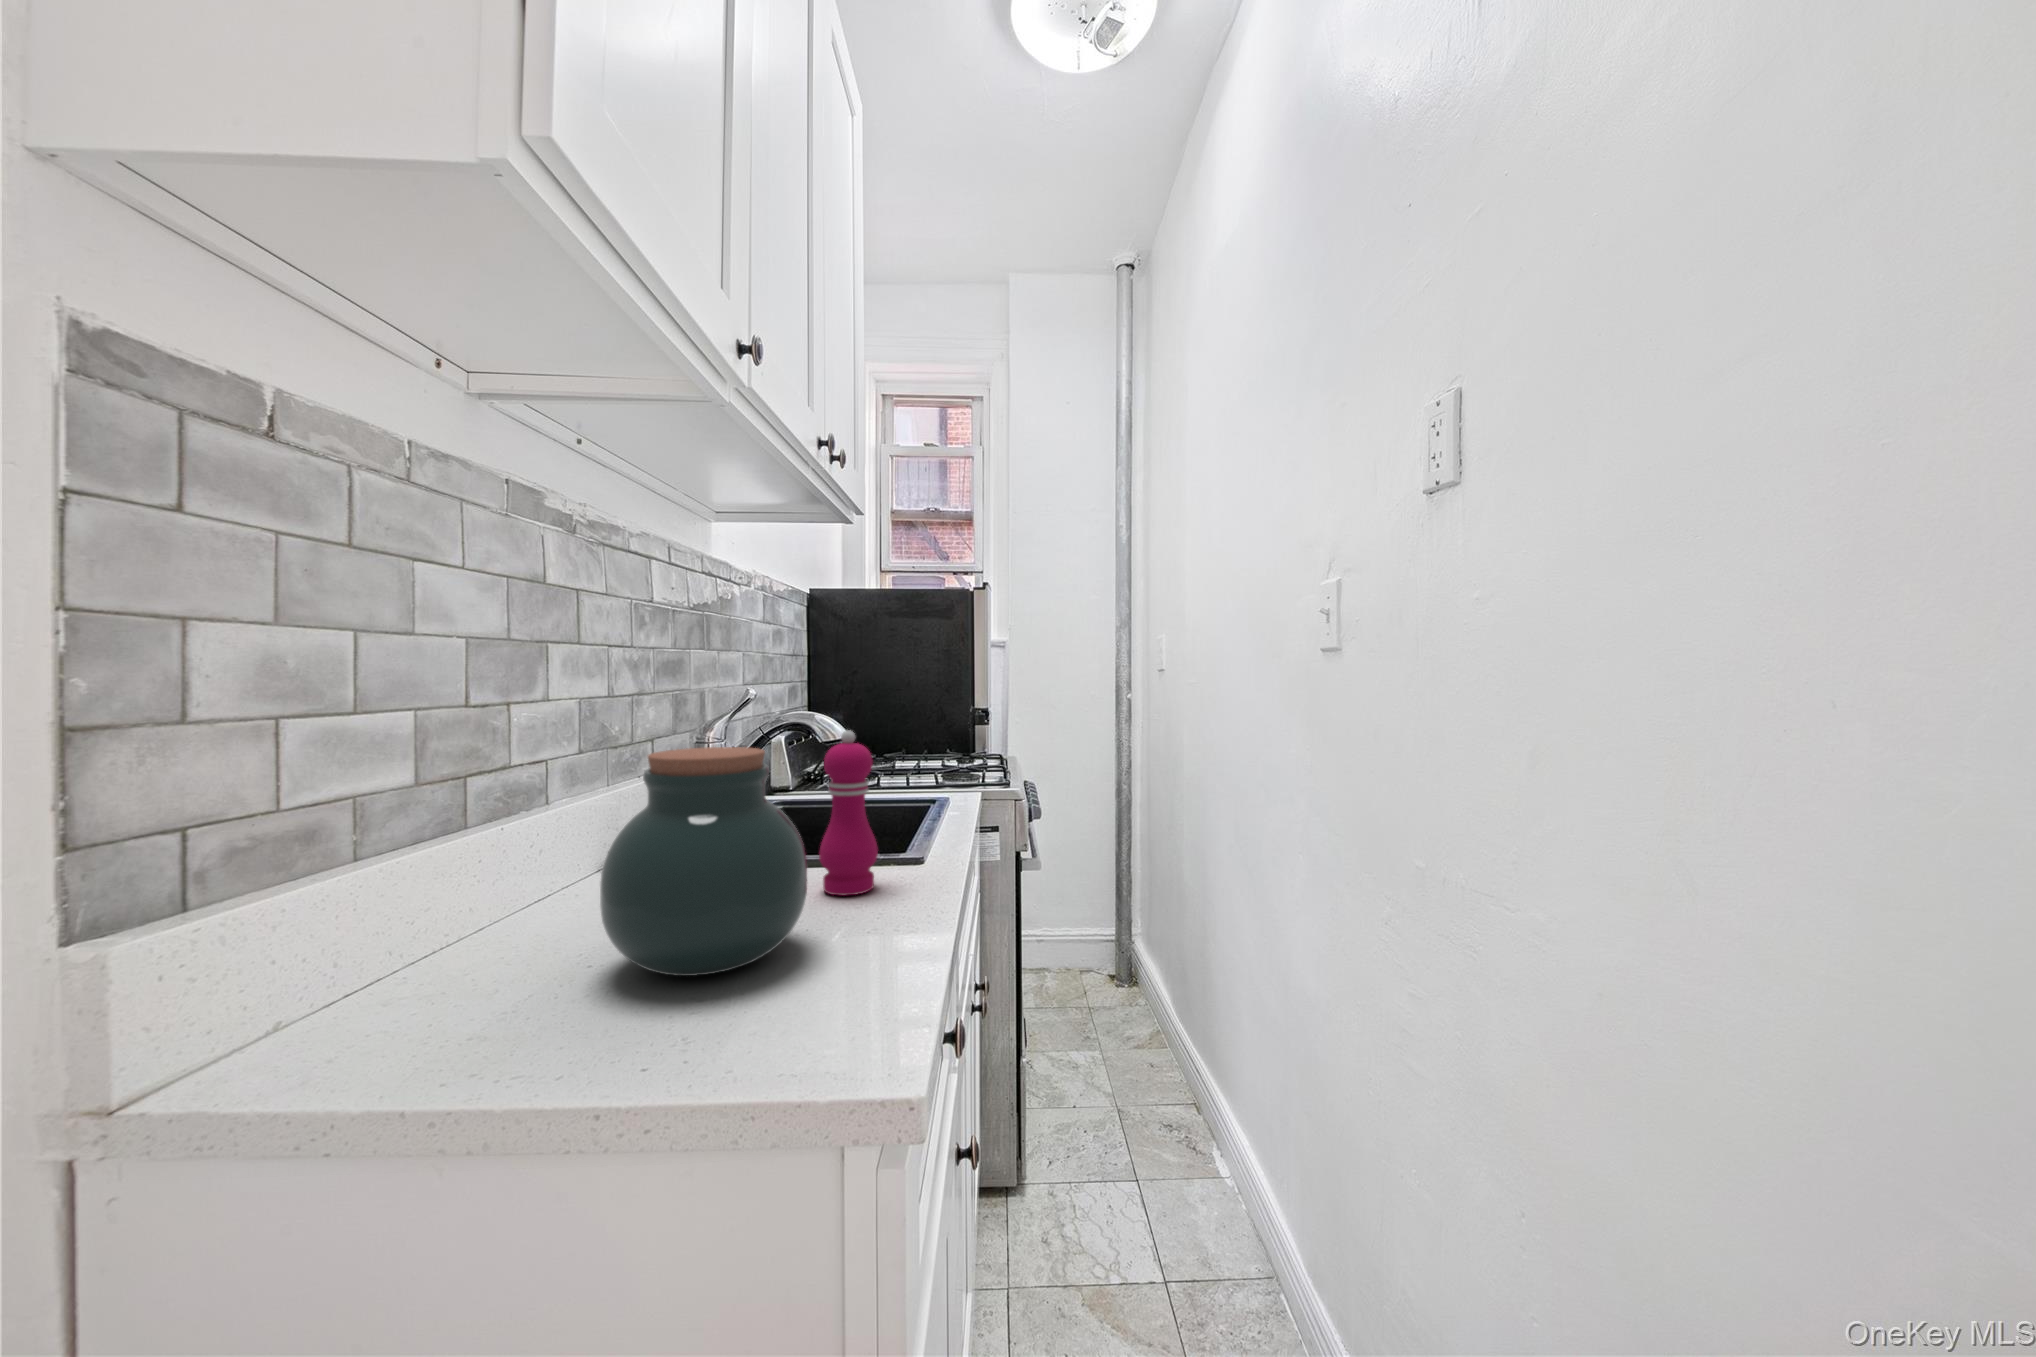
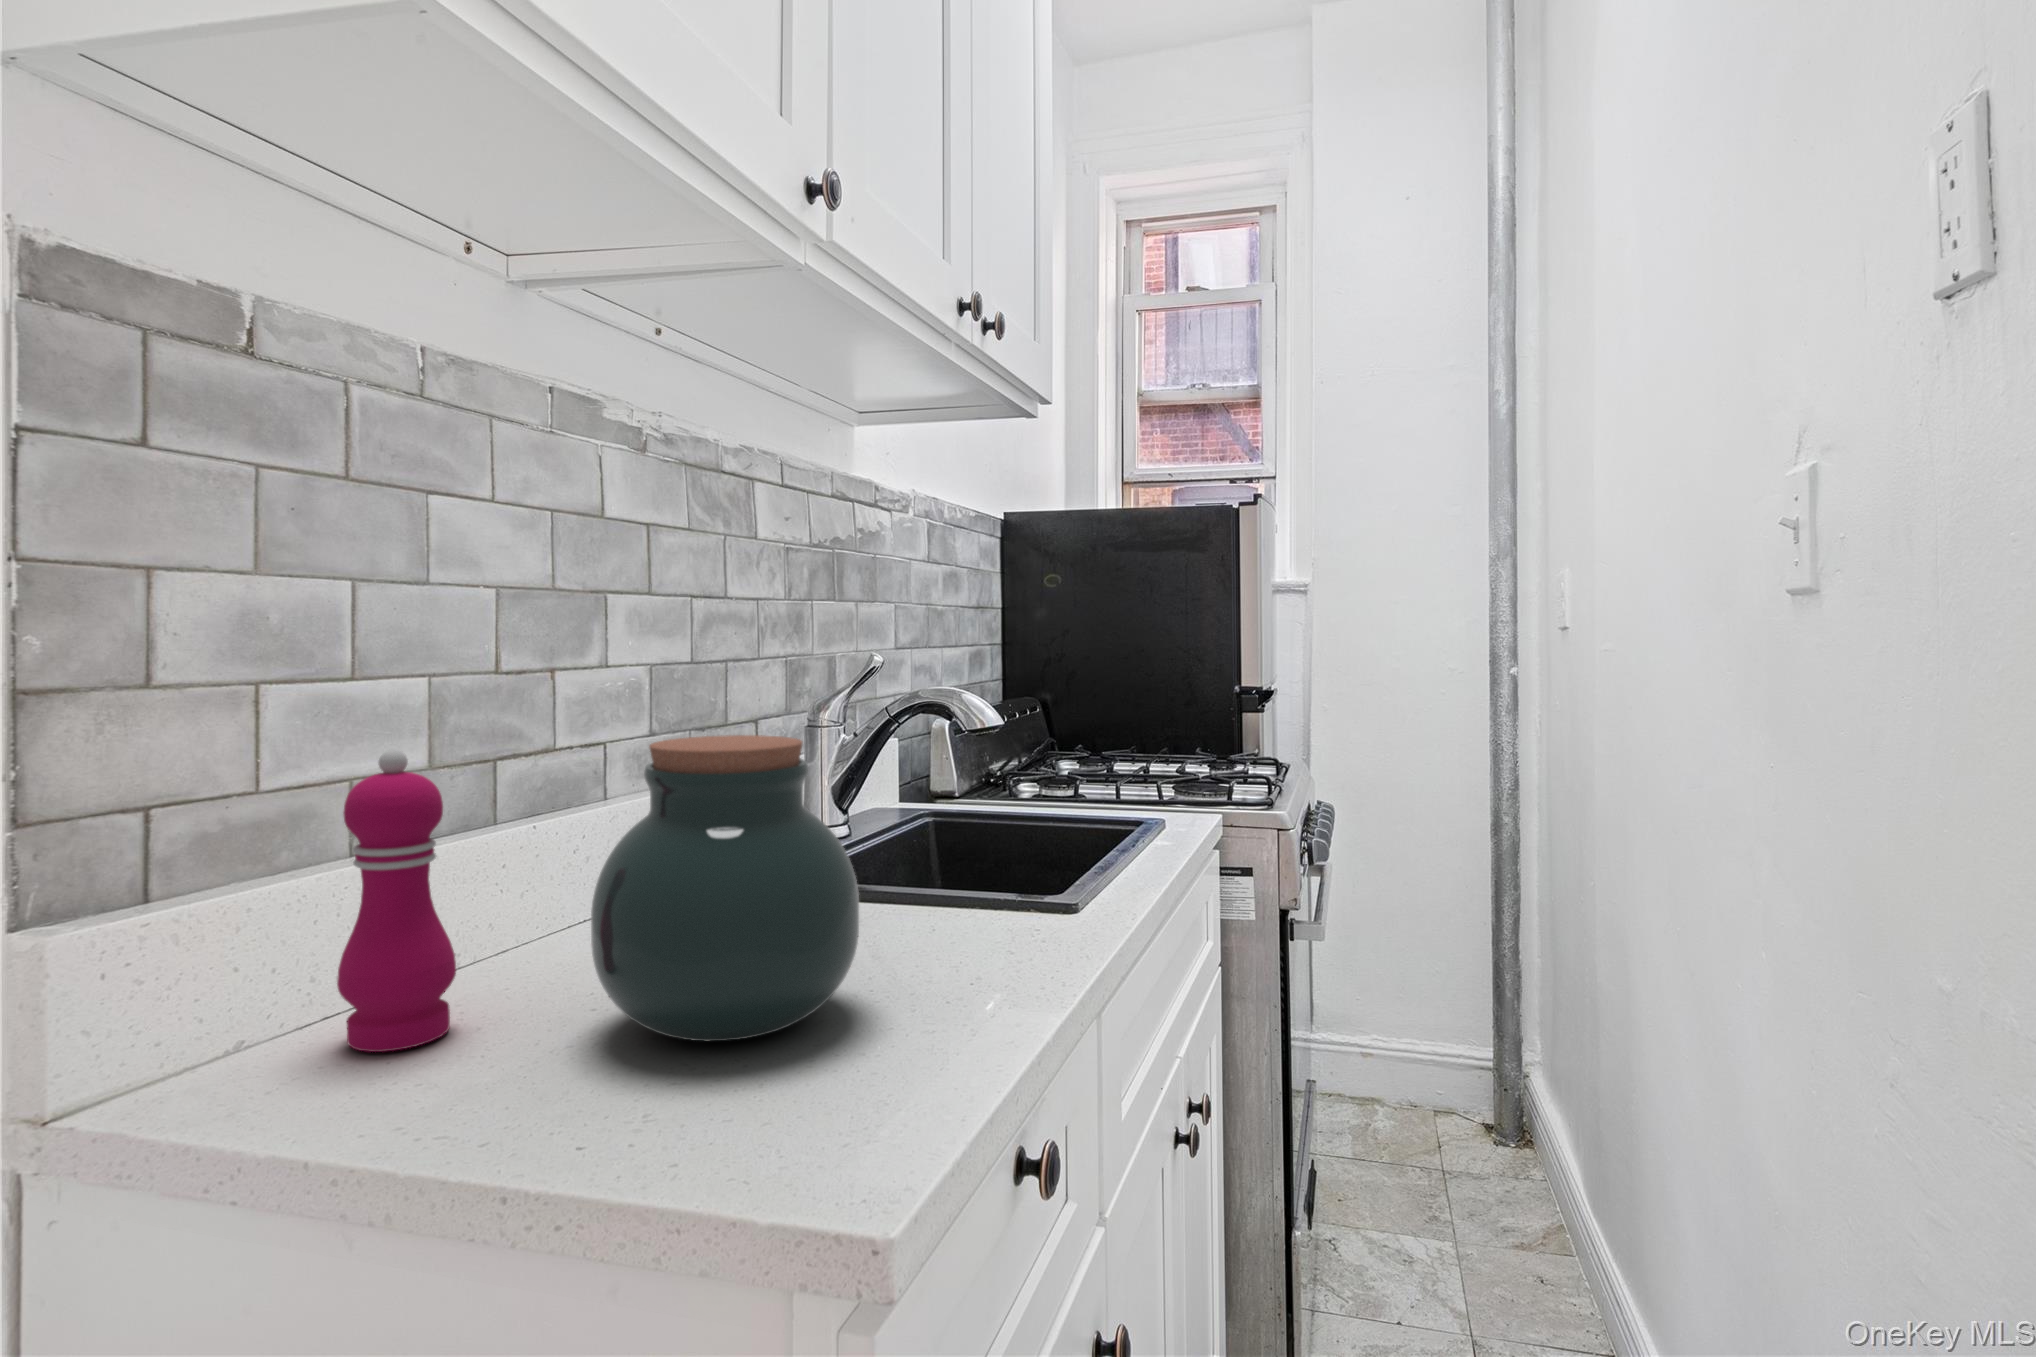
pepper mill: present [819,730,878,896] -> present [337,749,456,1052]

